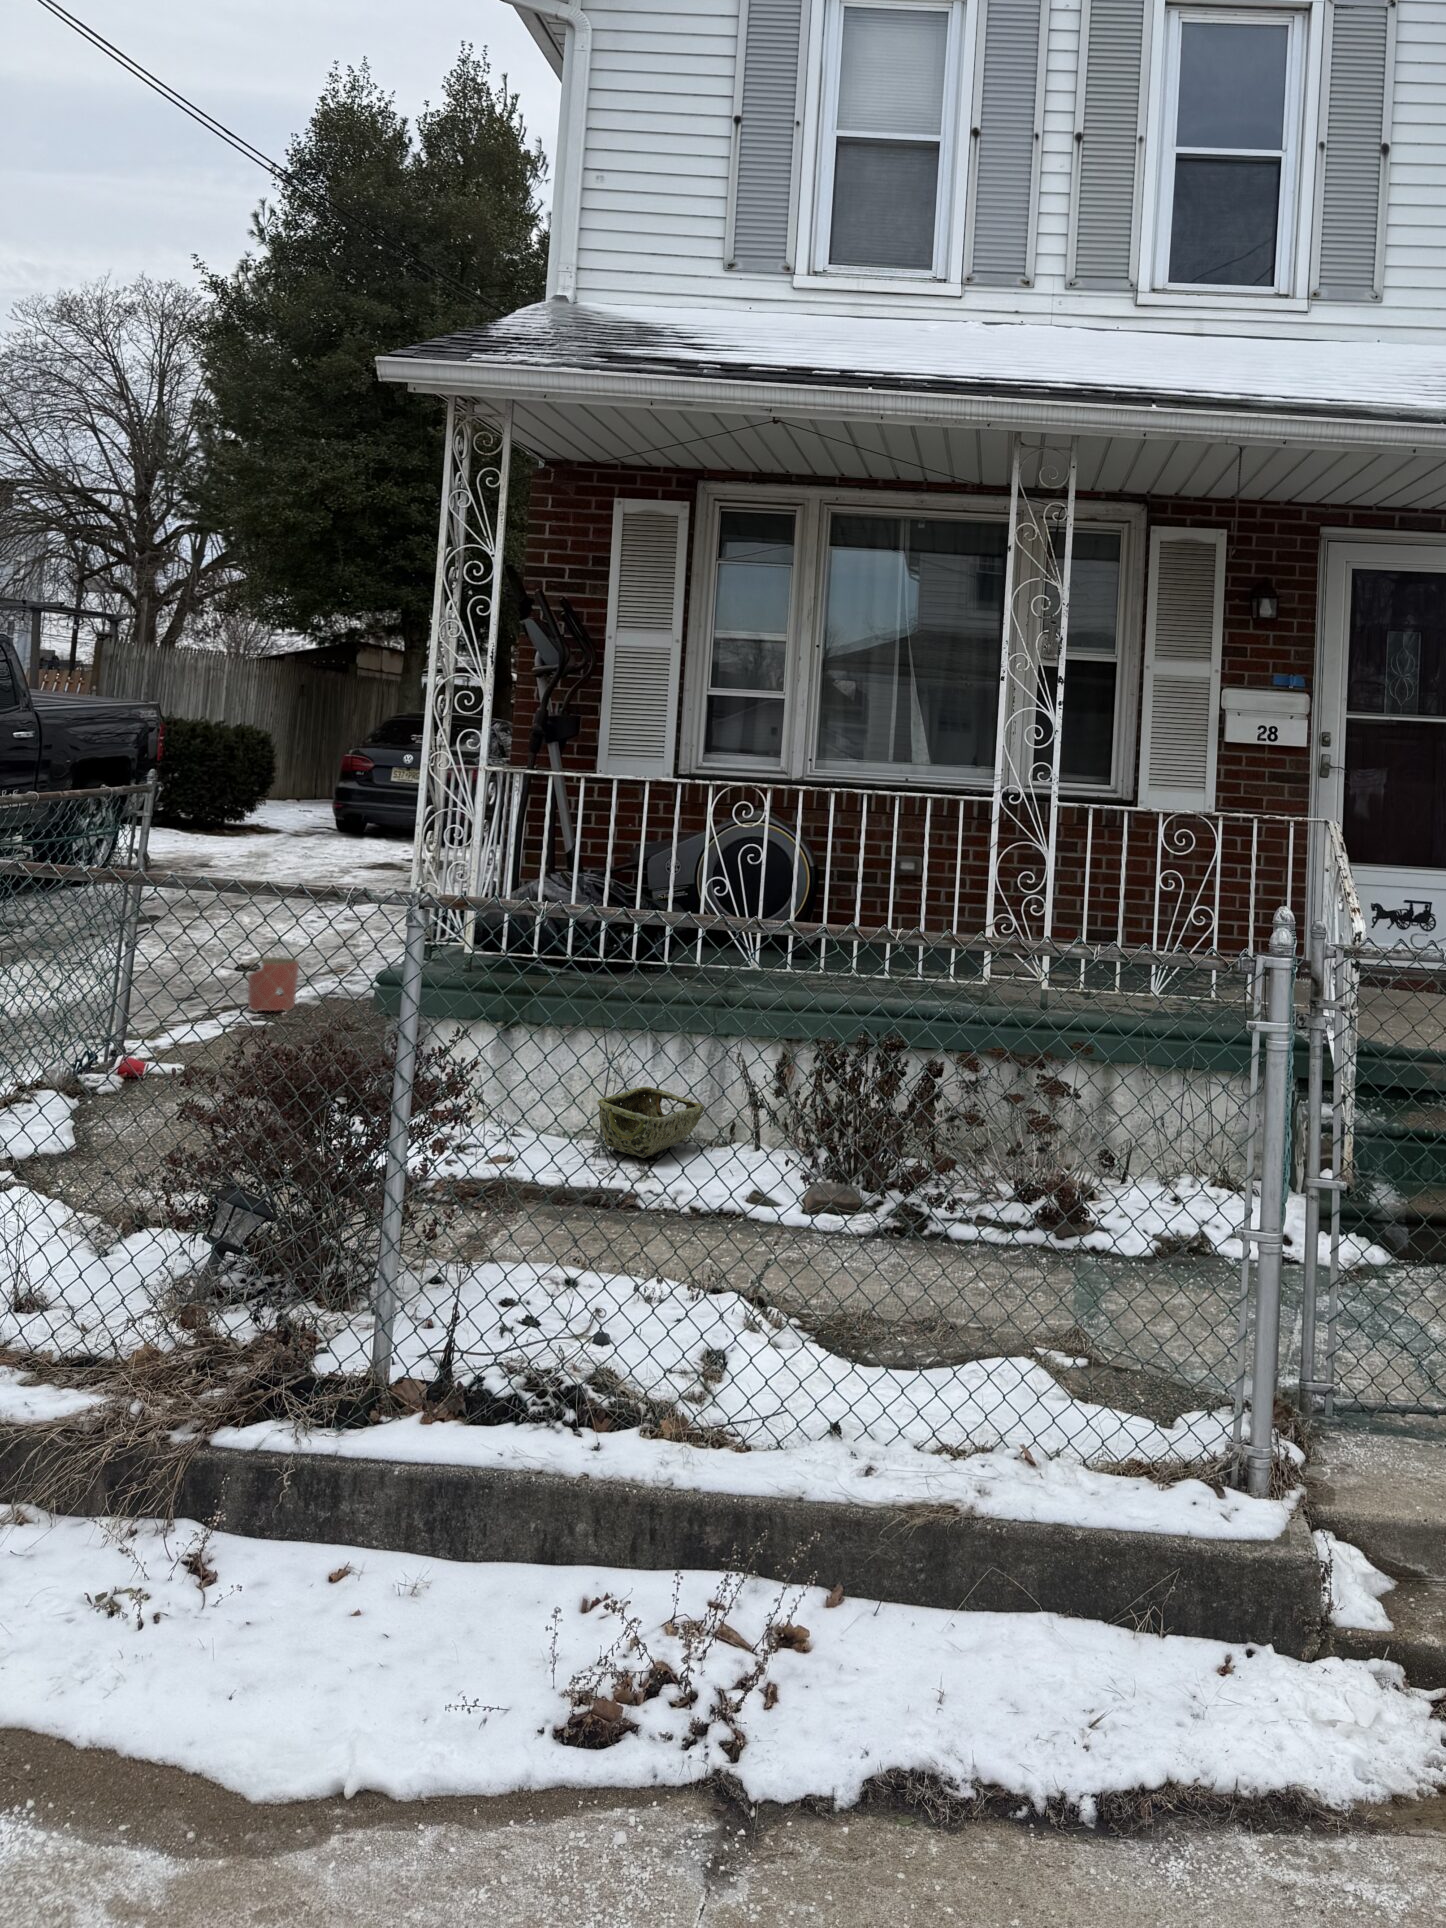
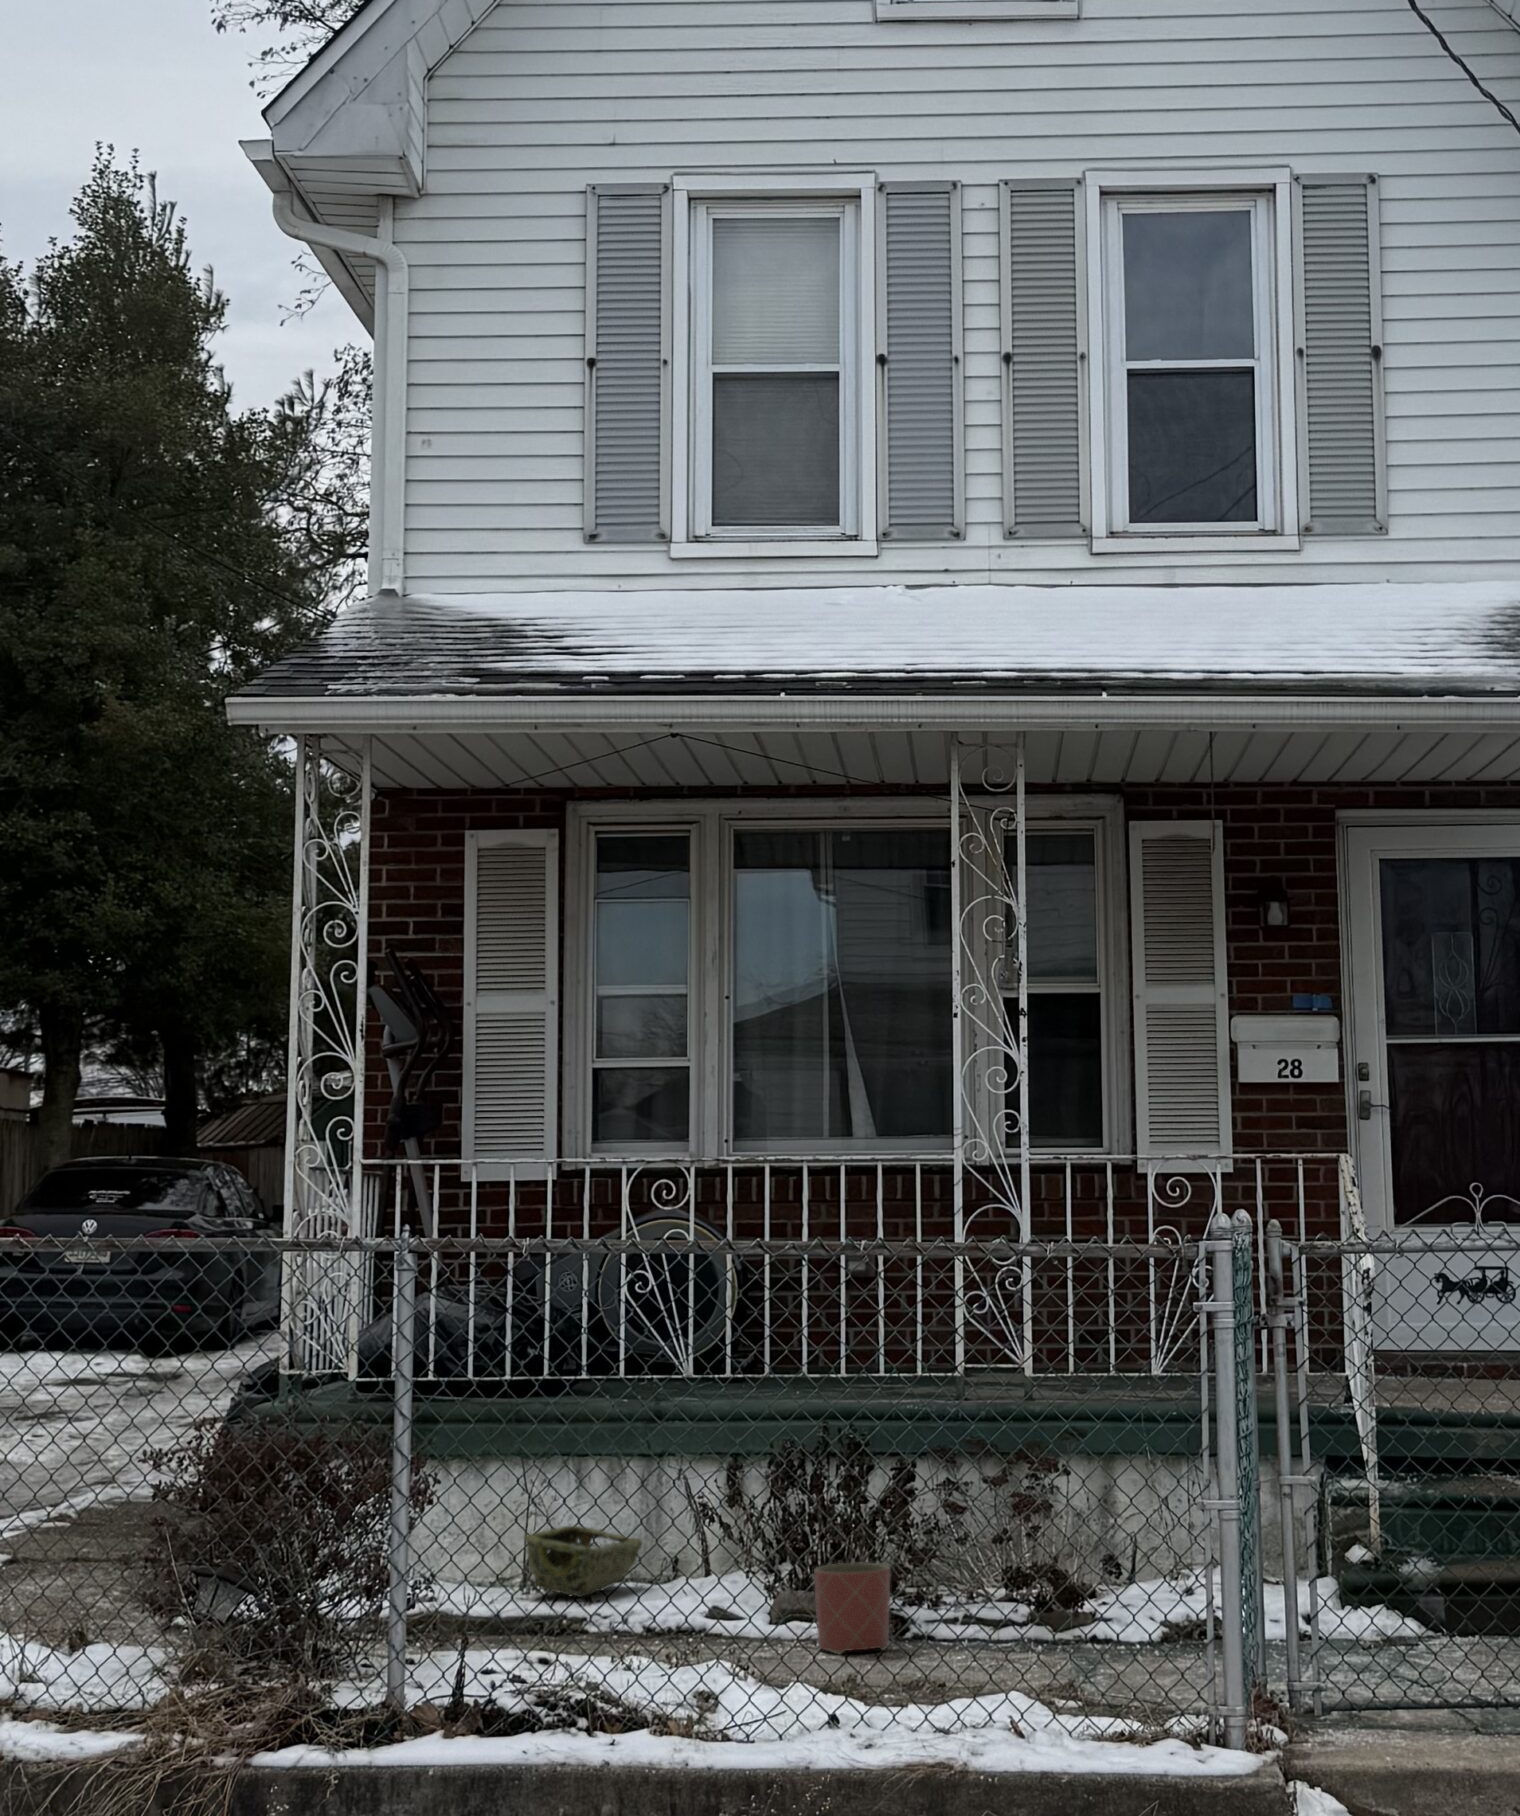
planter: present [248,957,299,1012] -> present [814,1563,890,1655]

